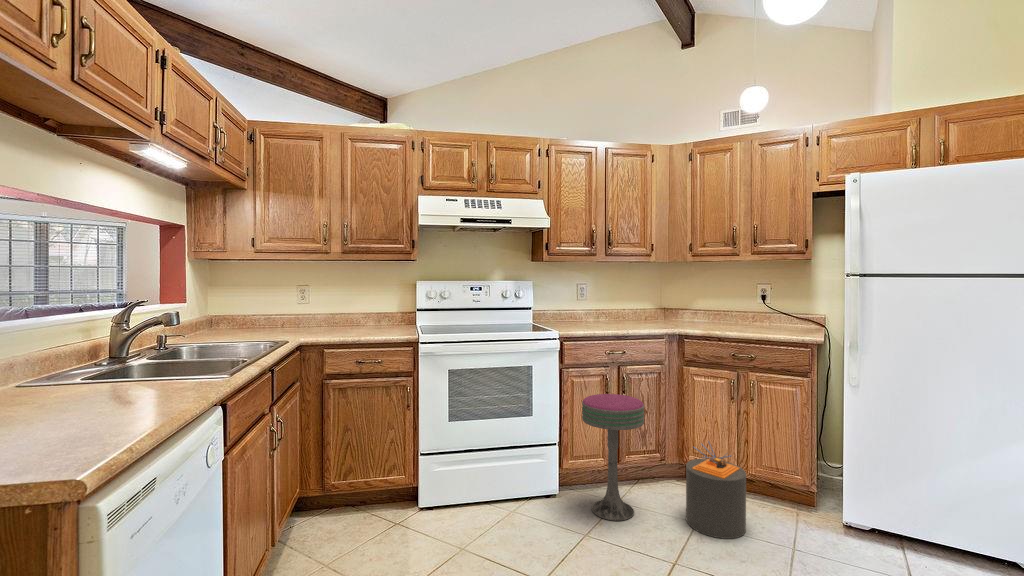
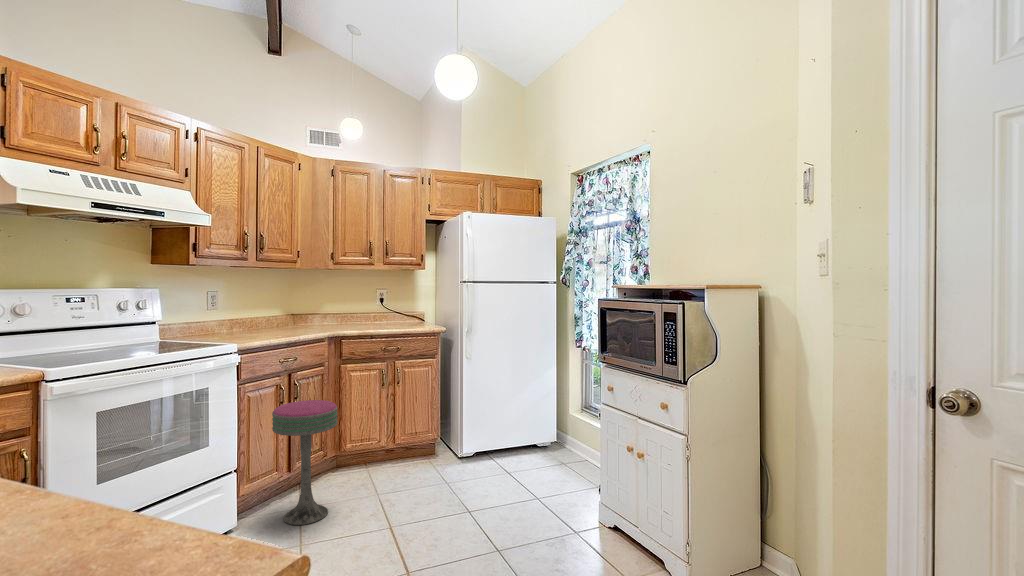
trash can: present [686,441,746,539] -> none [365,421,414,499]

